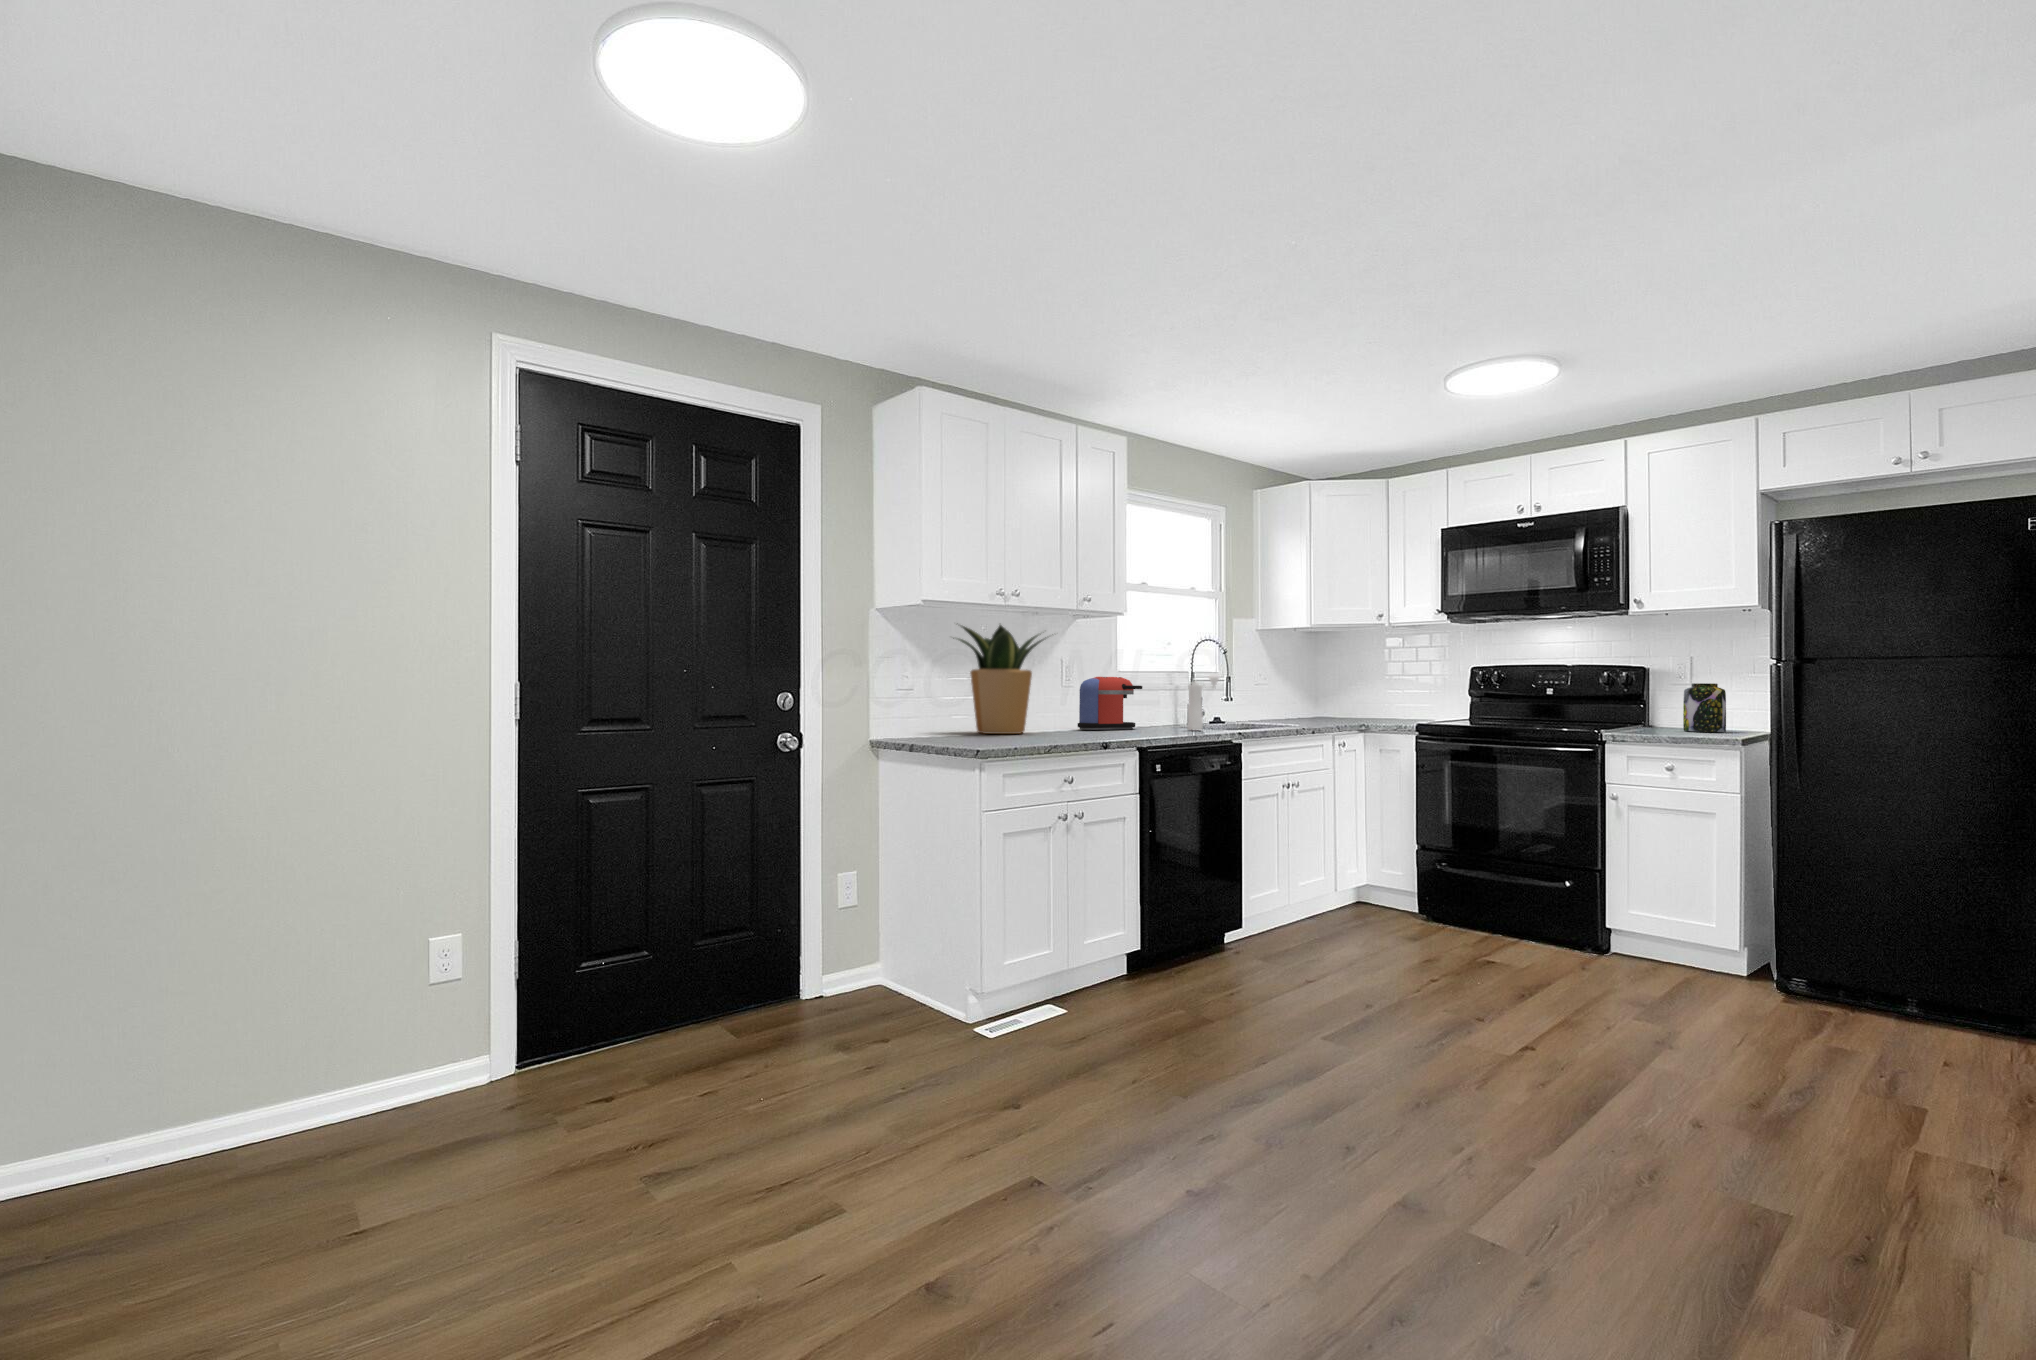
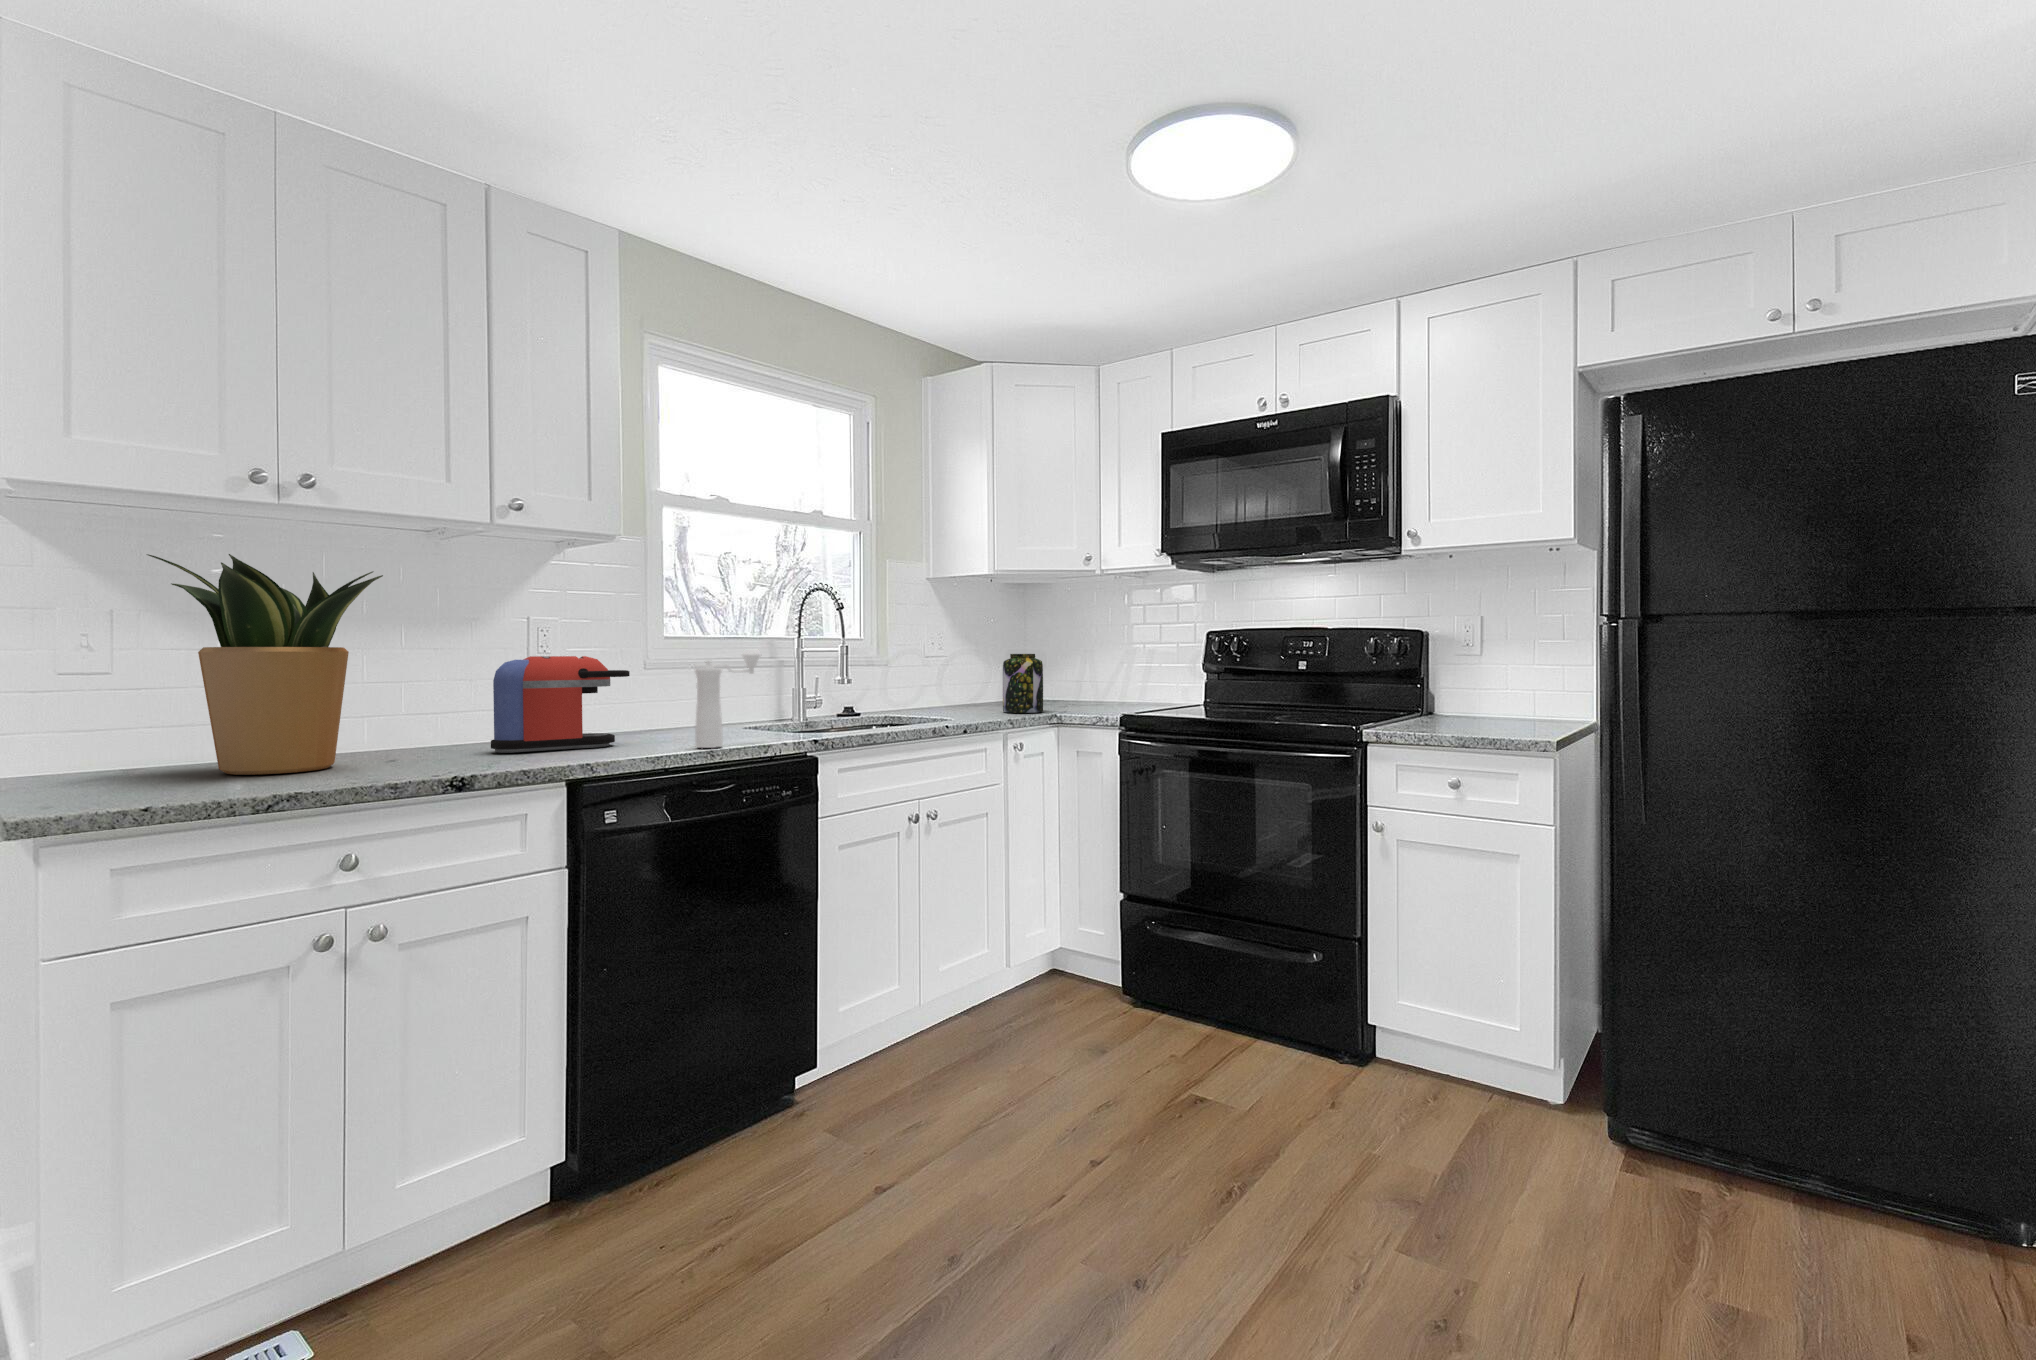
jar: present [1683,683,1726,732] -> present [1003,654,1043,713]

